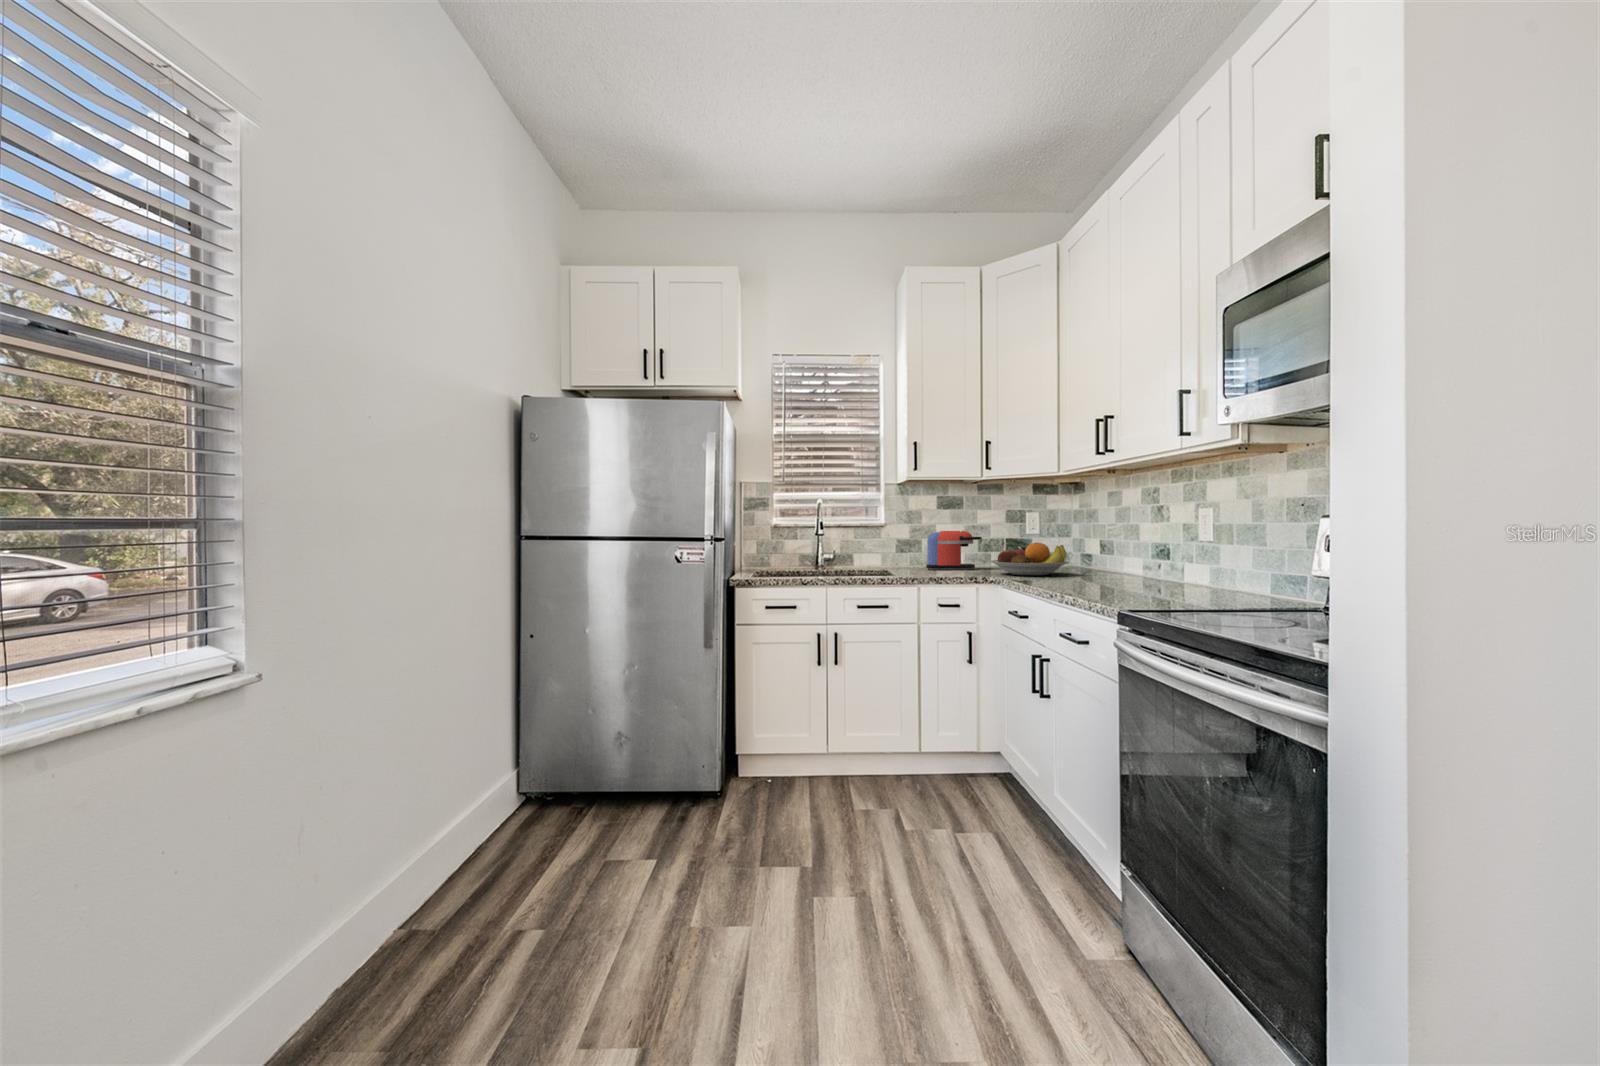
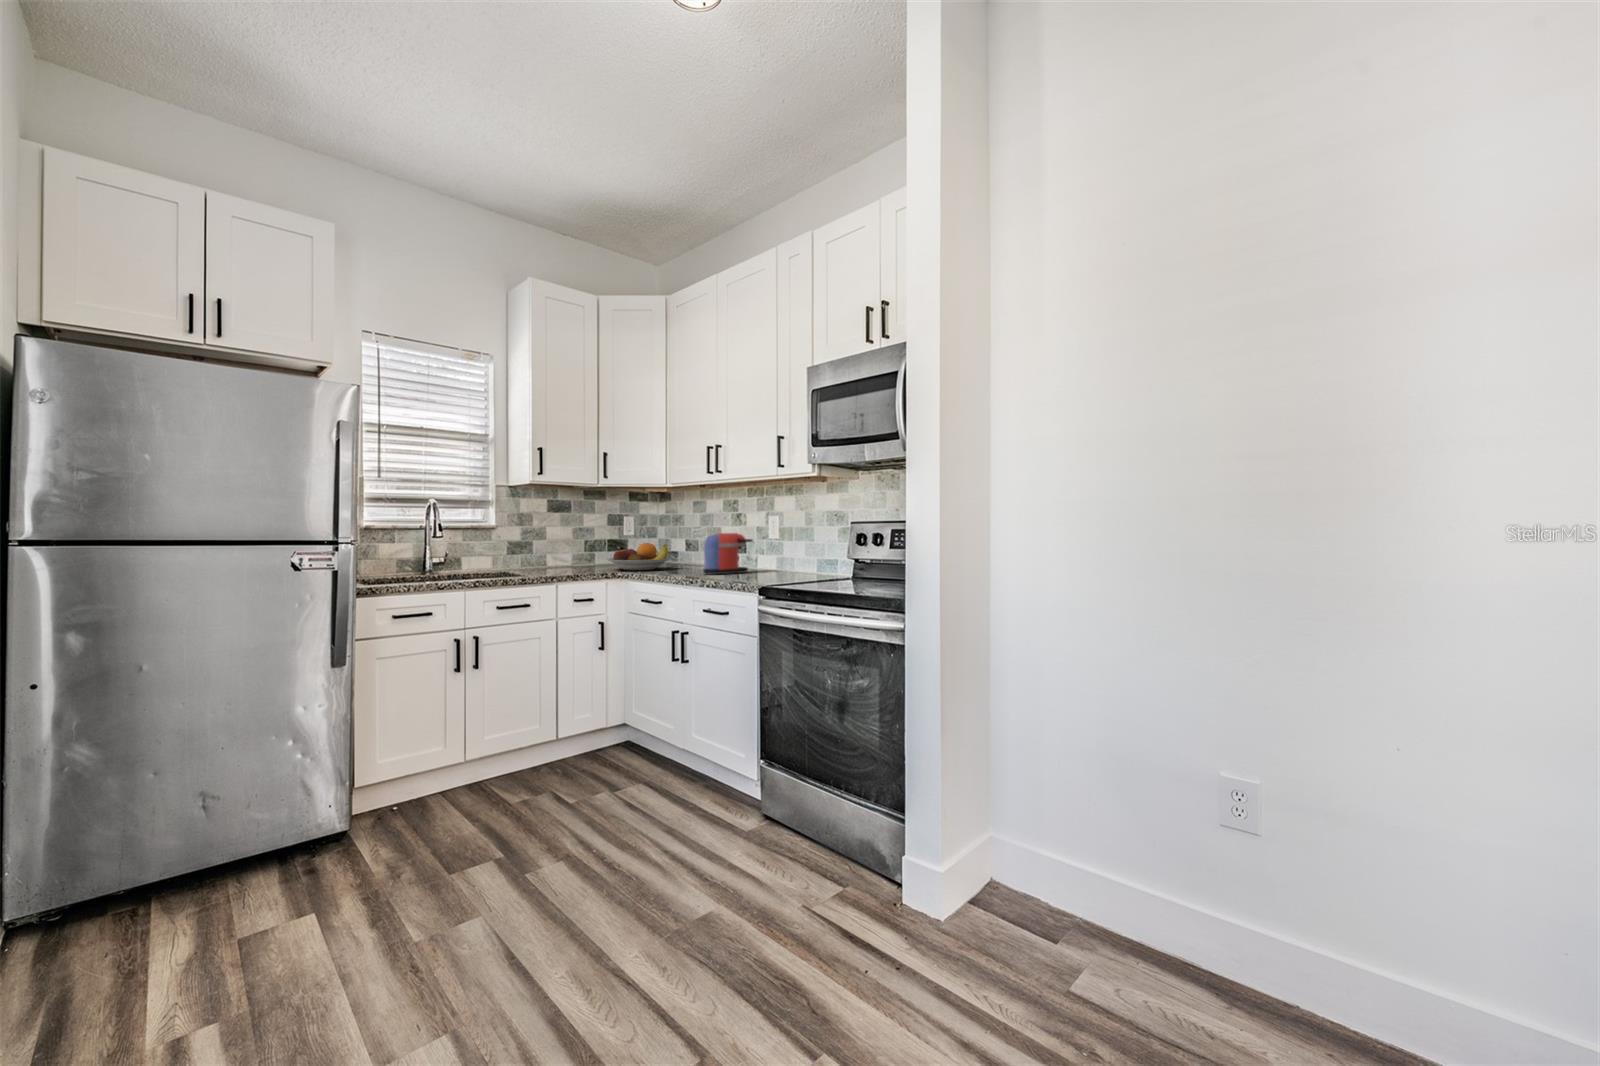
coffee maker: present [926,531,982,570] -> present [703,533,753,574]

